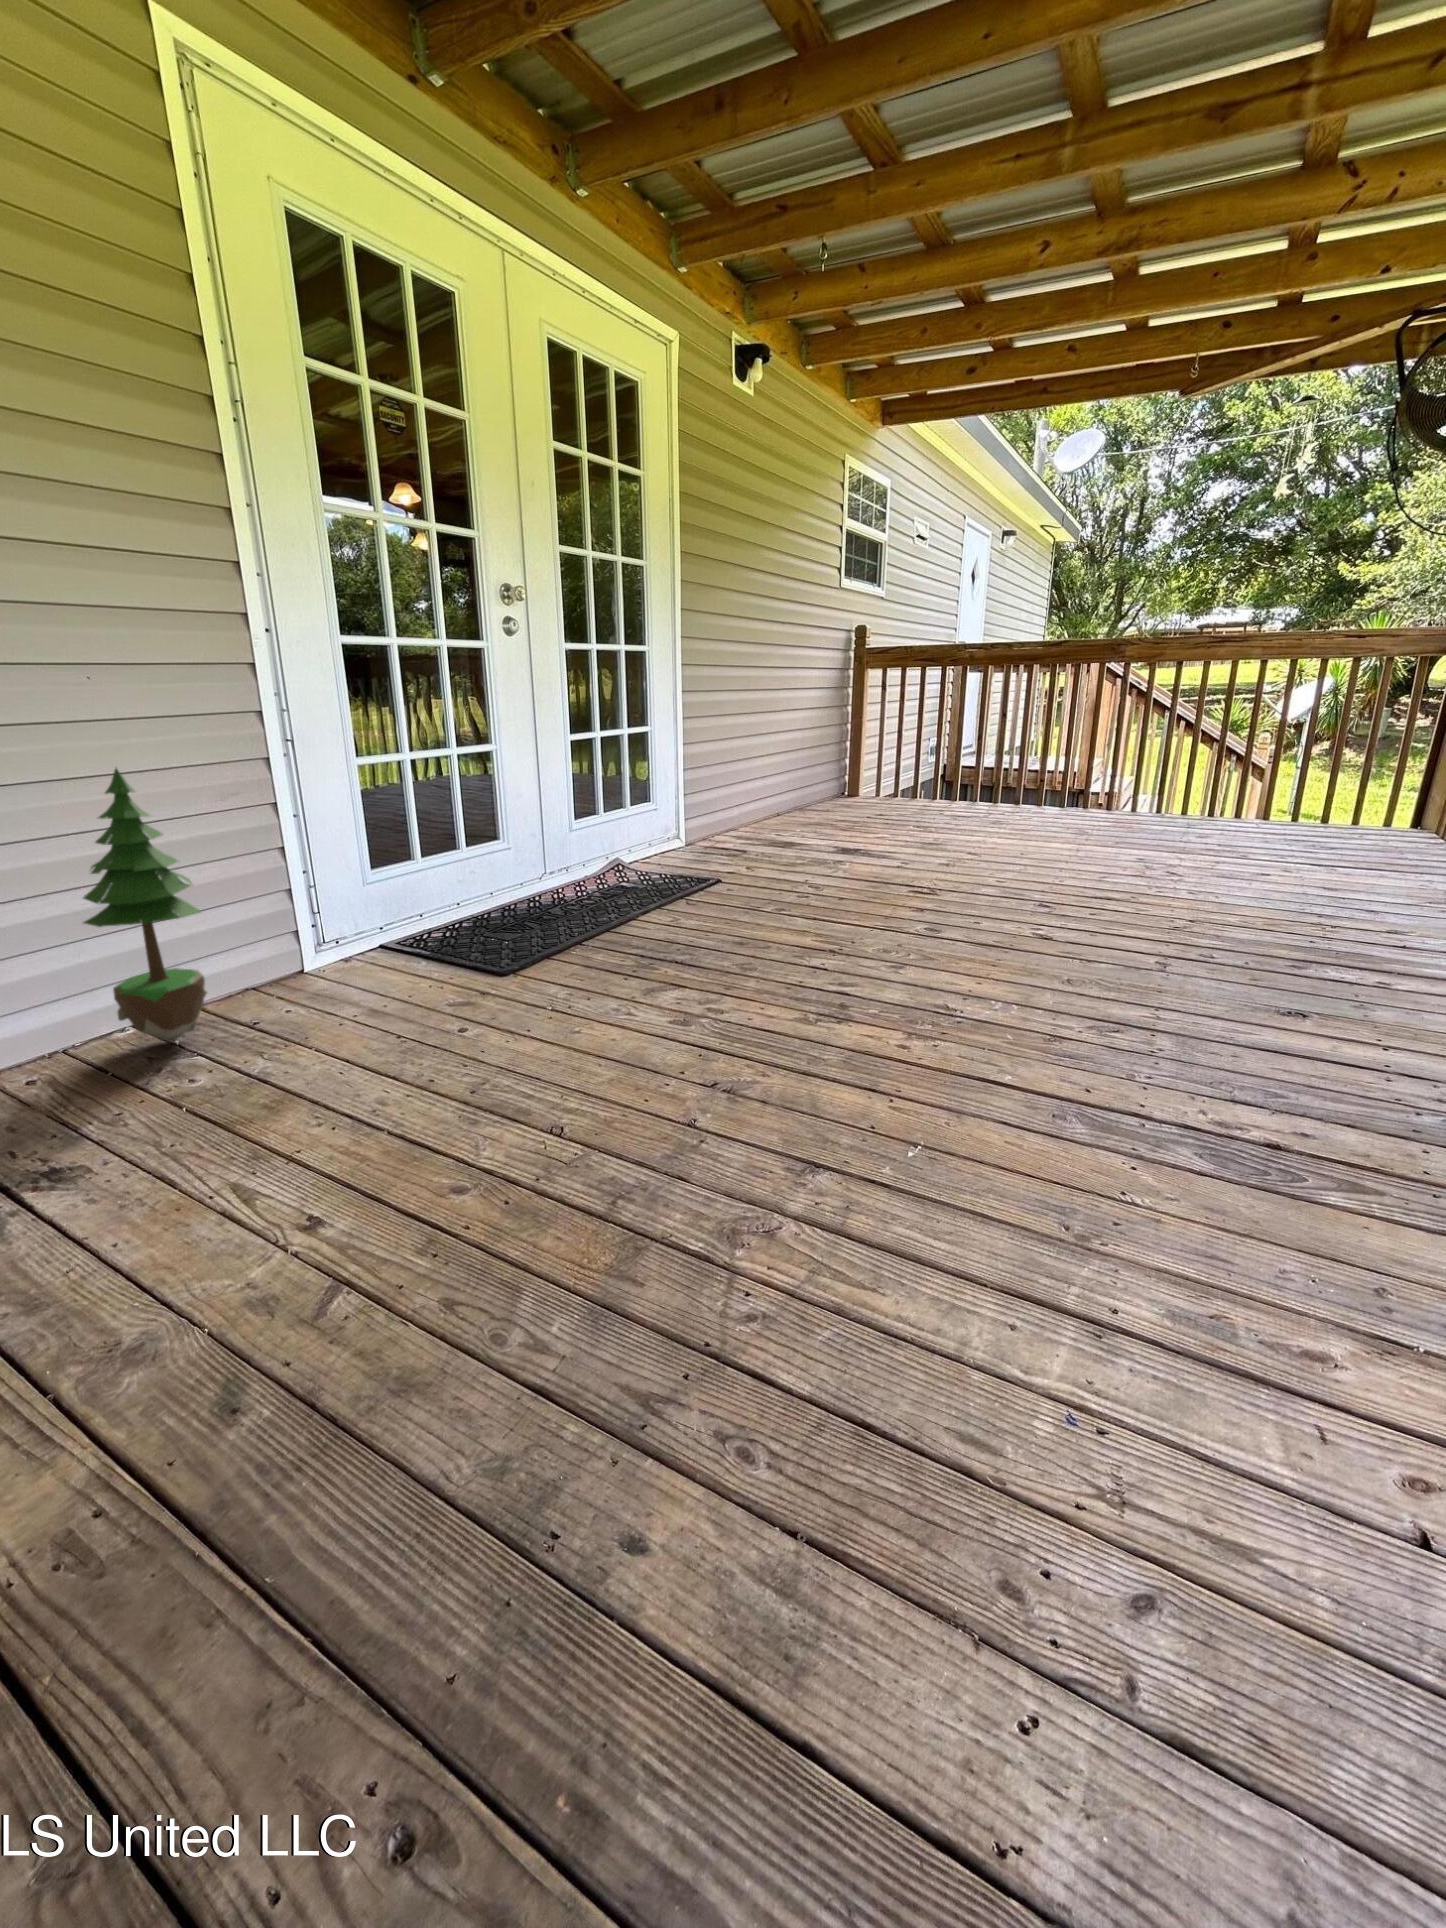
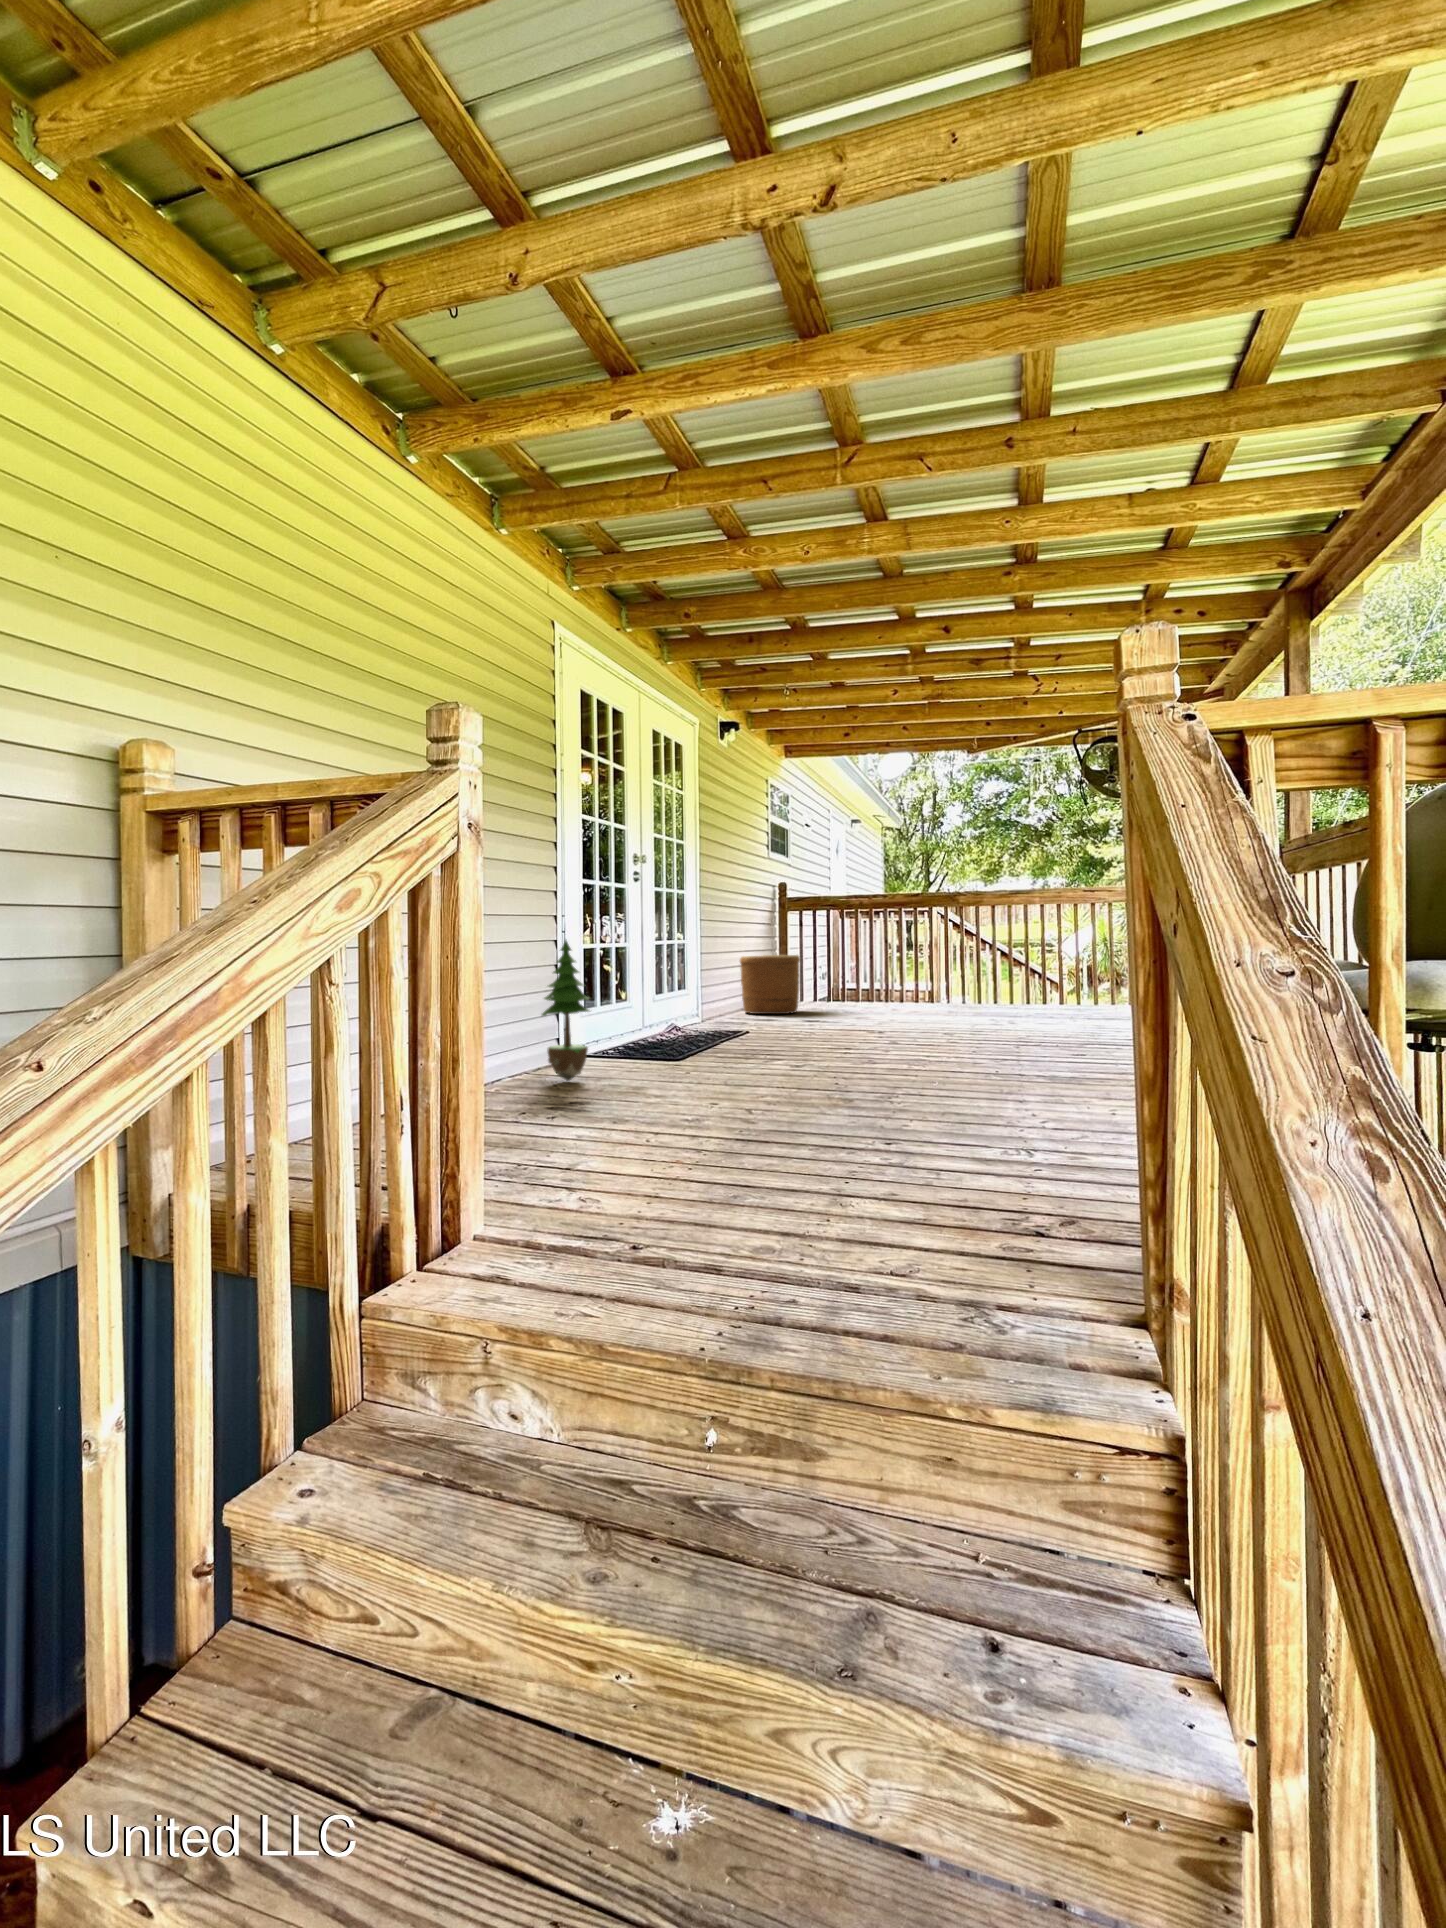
woven basket: none [760,734,848,824] -> present [740,955,800,1014]

